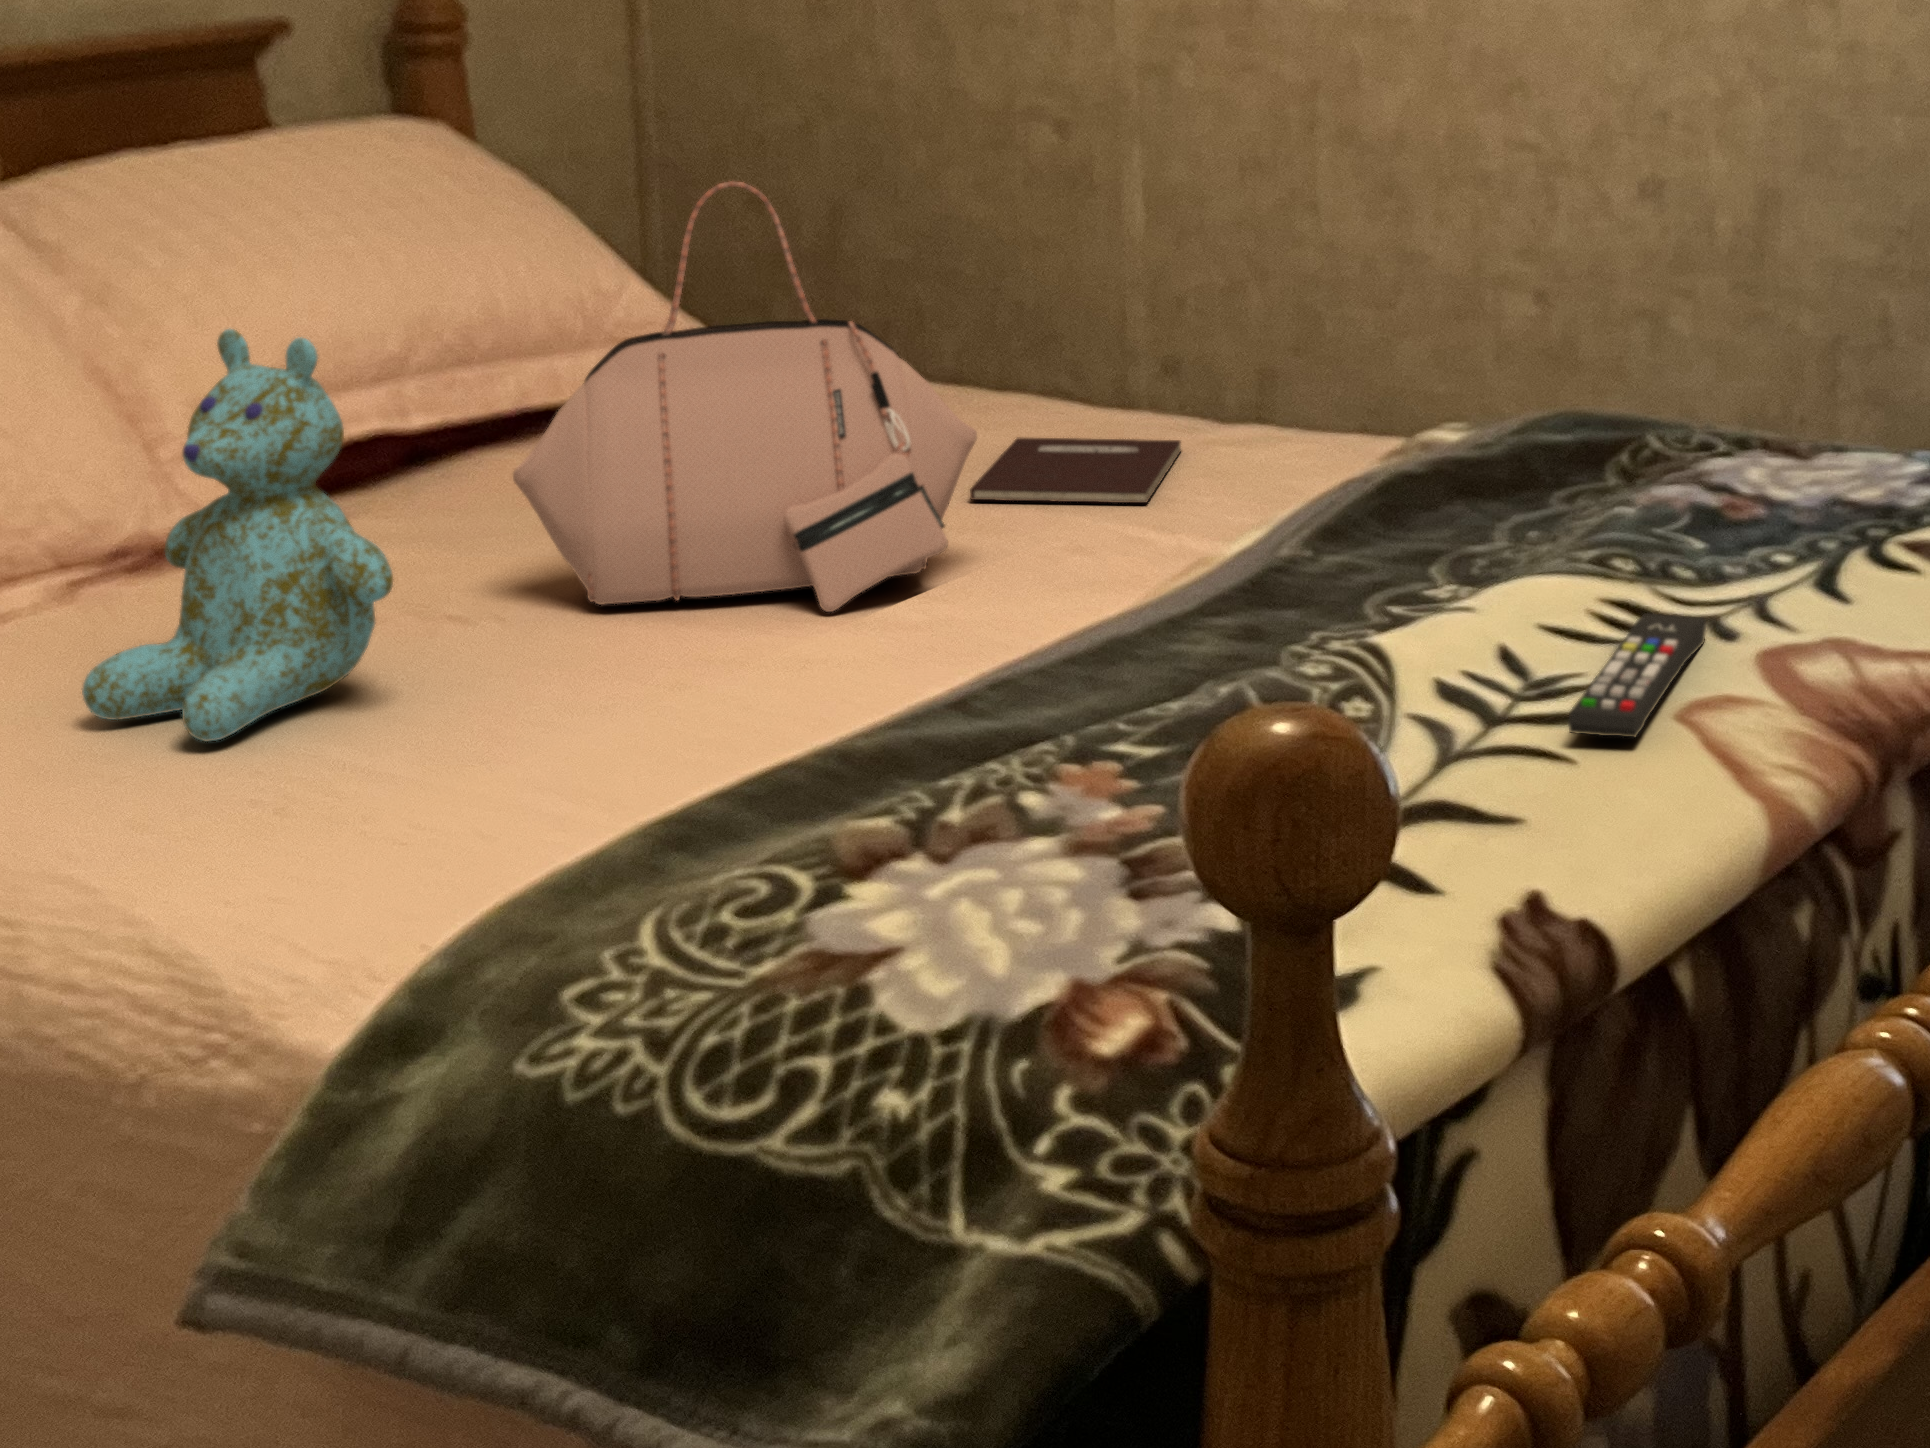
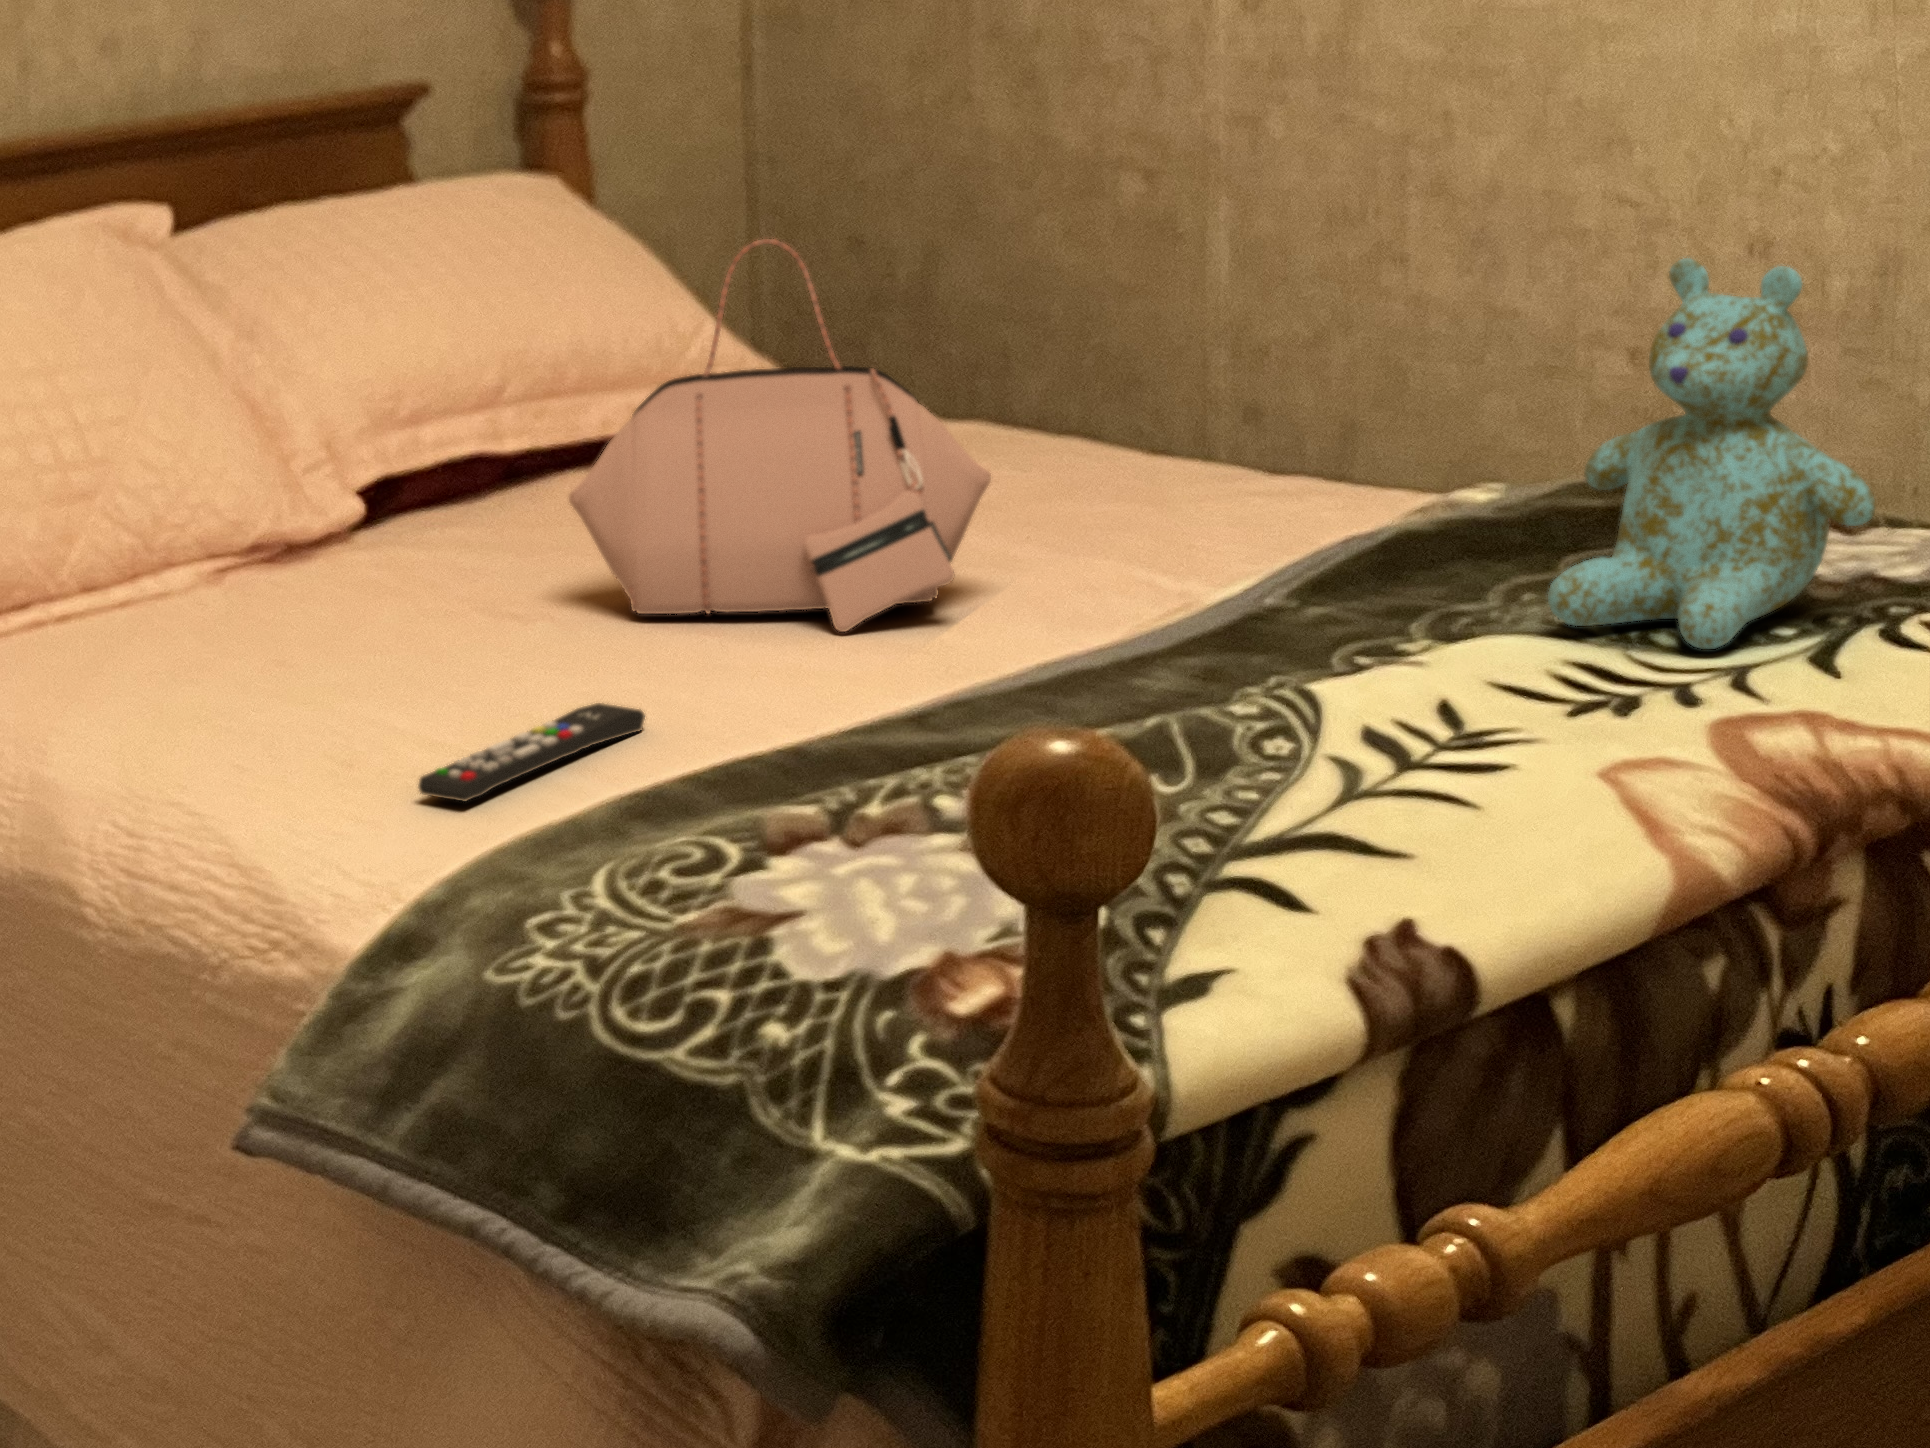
stuffed bear: present [82,329,393,741] -> present [1548,258,1875,649]
notebook: present [970,438,1181,503] -> none [1001,482,1224,549]
remote control: present [1569,614,1706,737] -> present [418,703,645,801]

